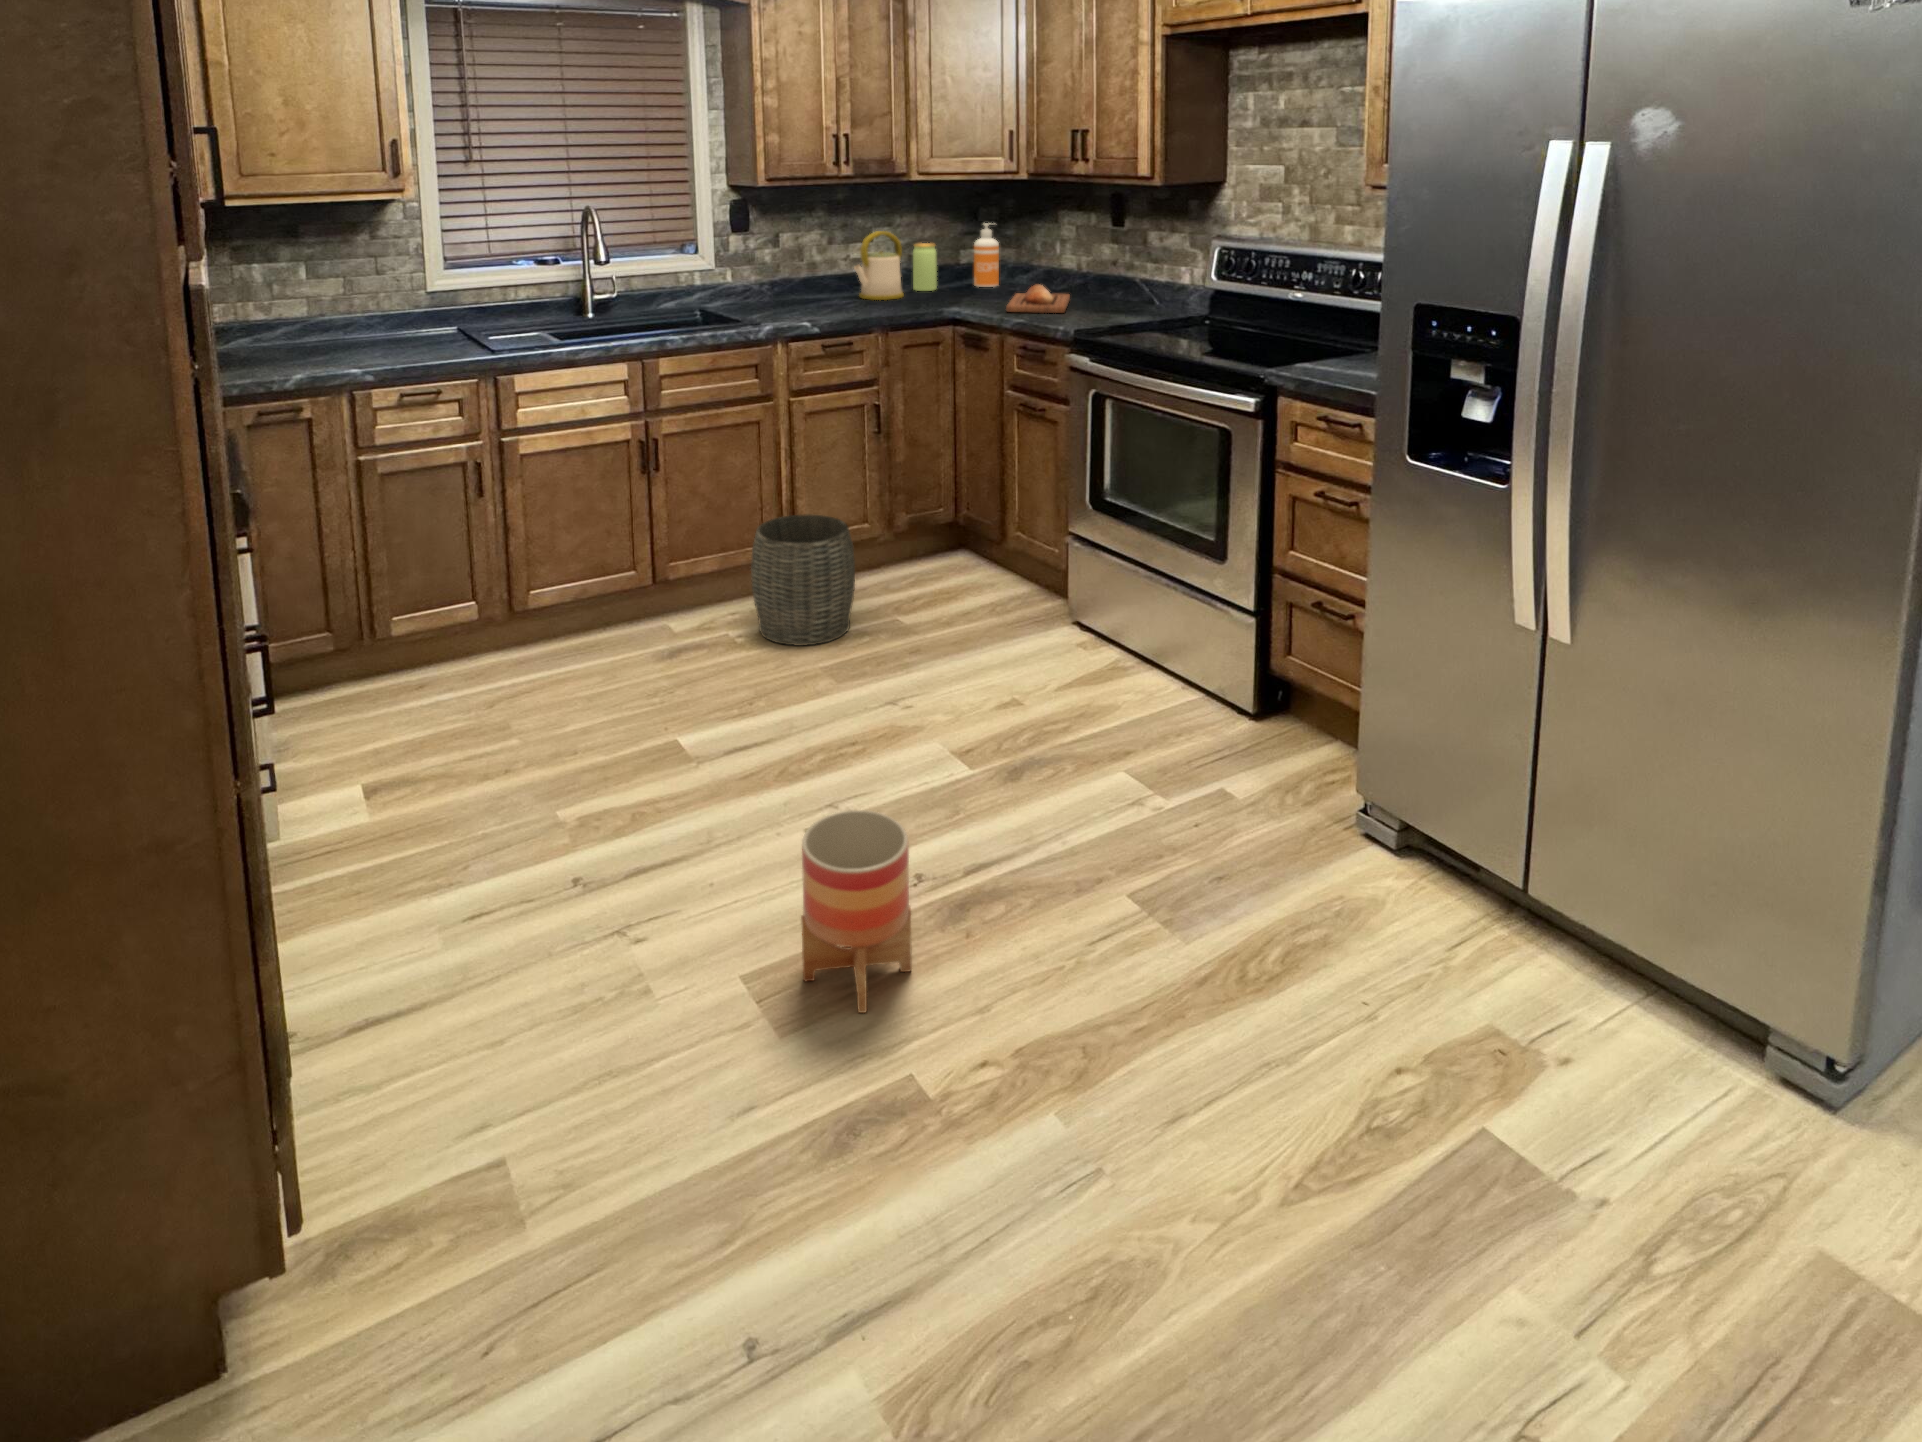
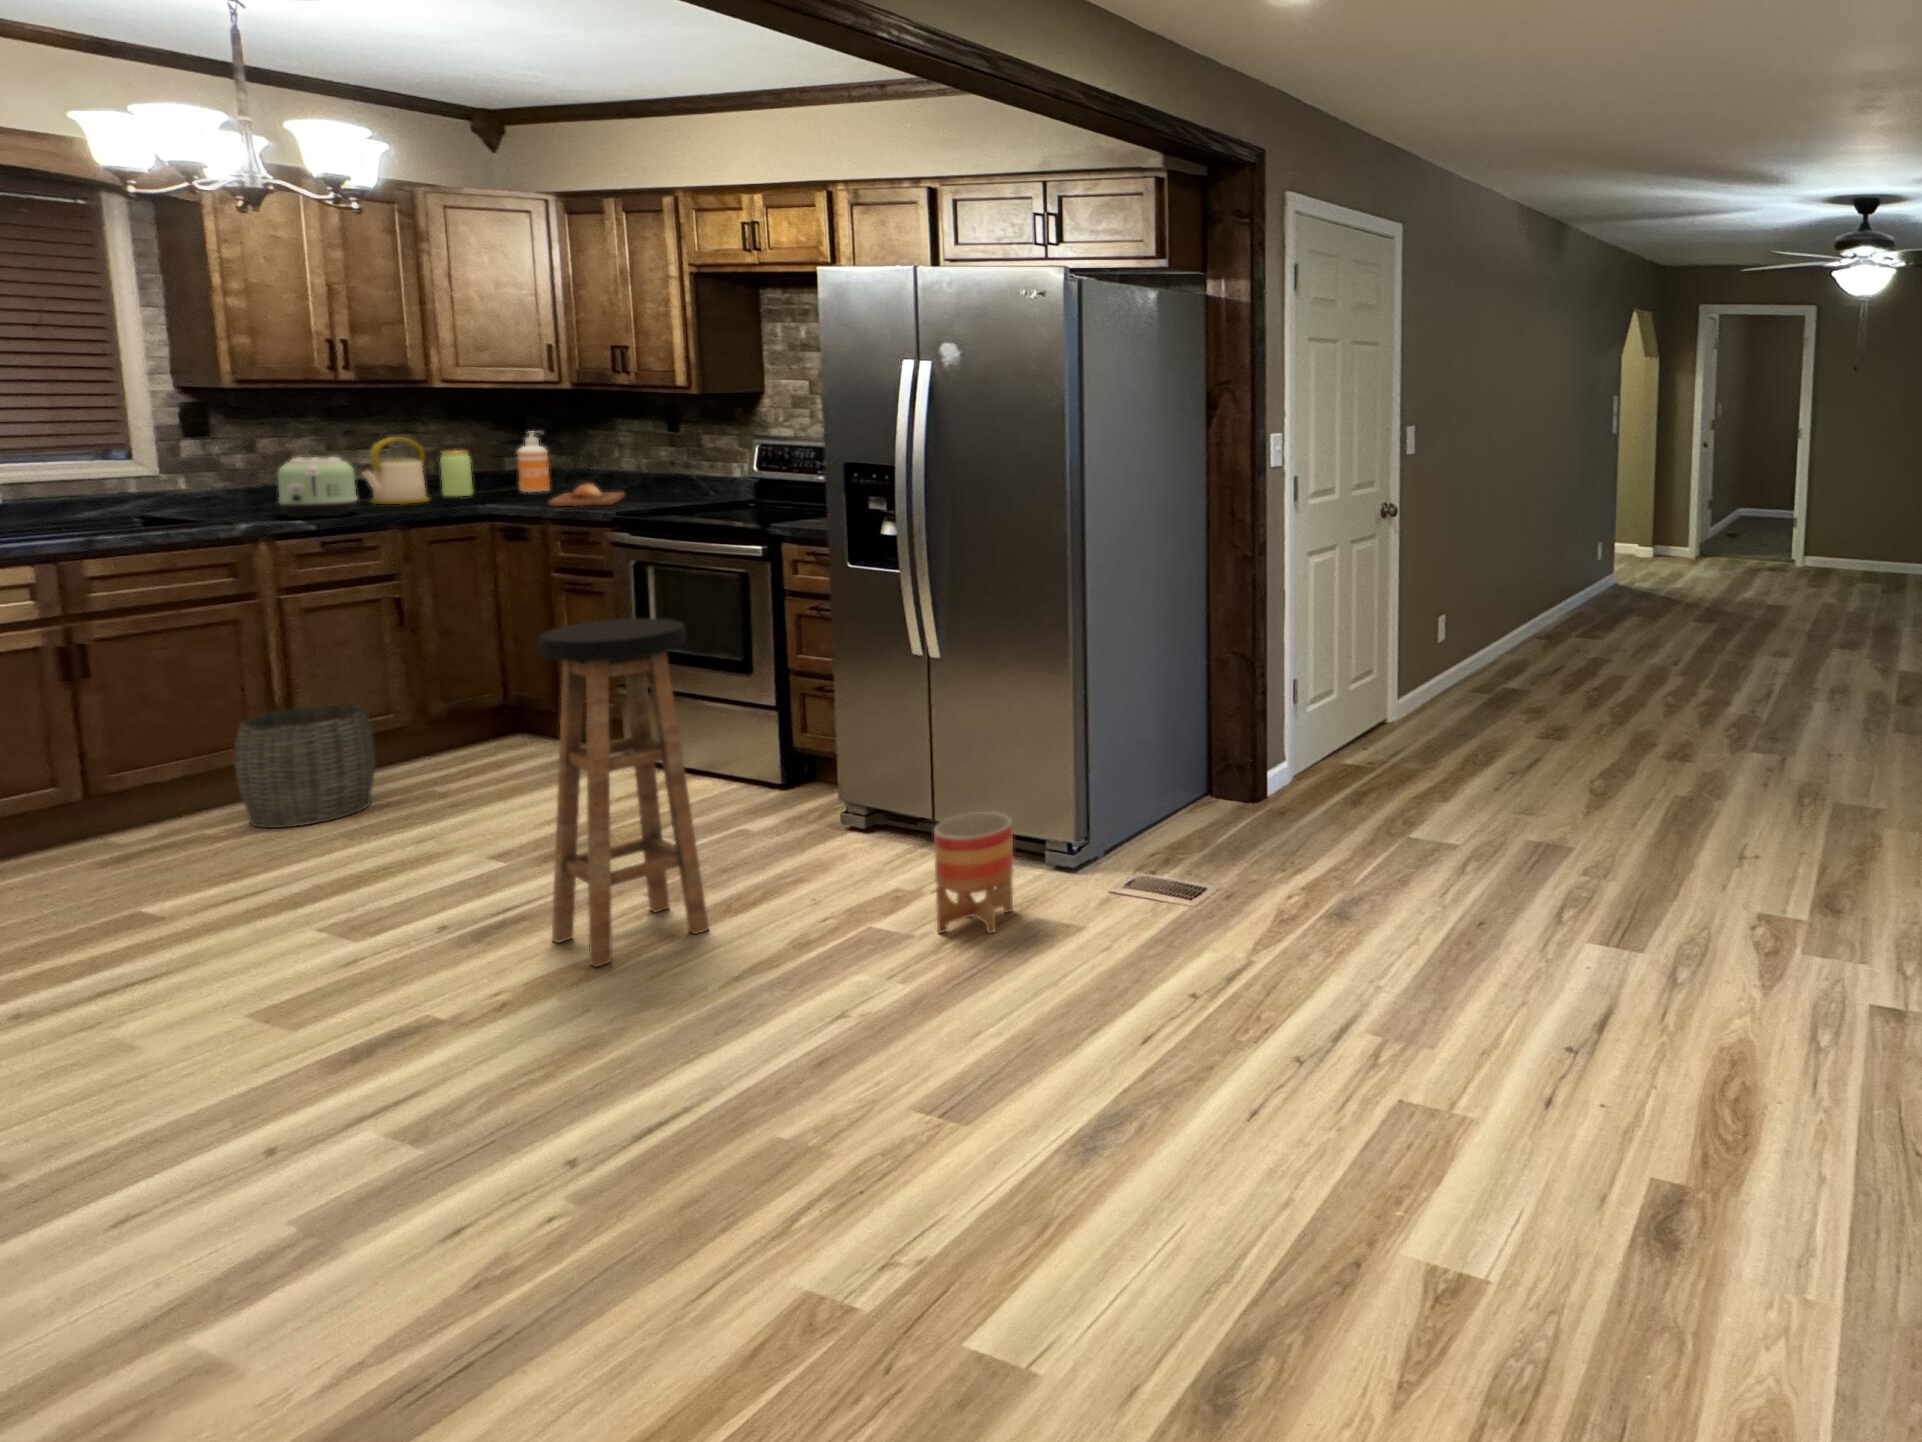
toaster: none [793,254,851,317] -> present [278,457,357,518]
bar stool: none [1036,540,1238,1078] -> present [539,619,709,967]
planter: present [801,810,912,1013] -> present [934,812,1013,933]

